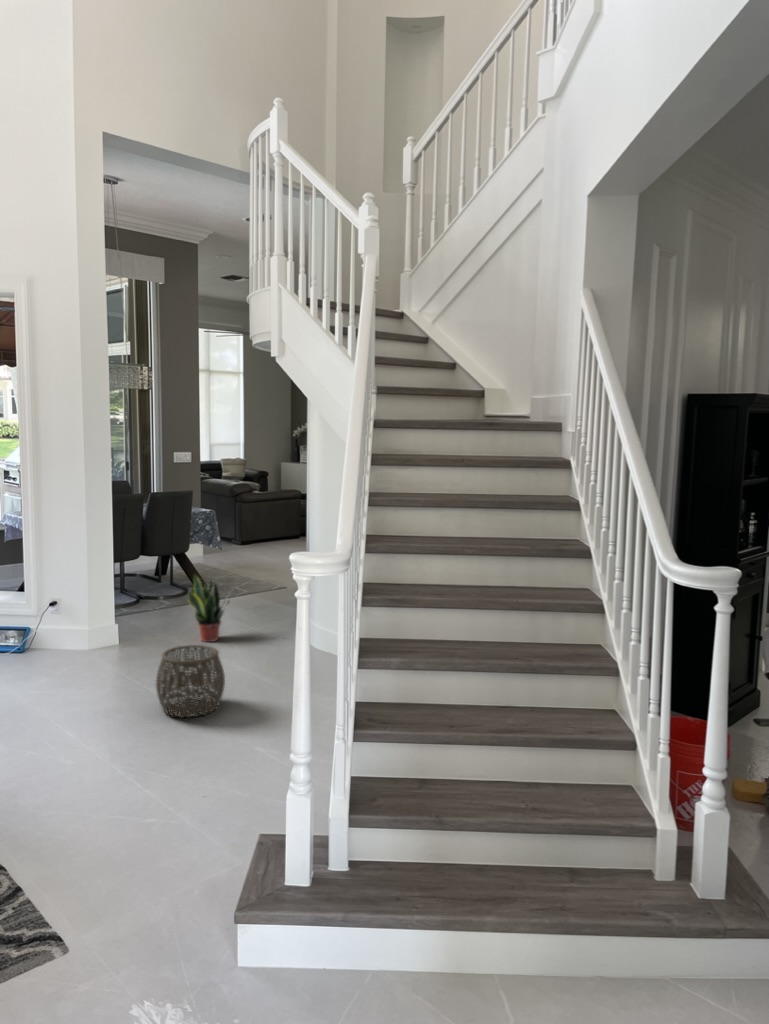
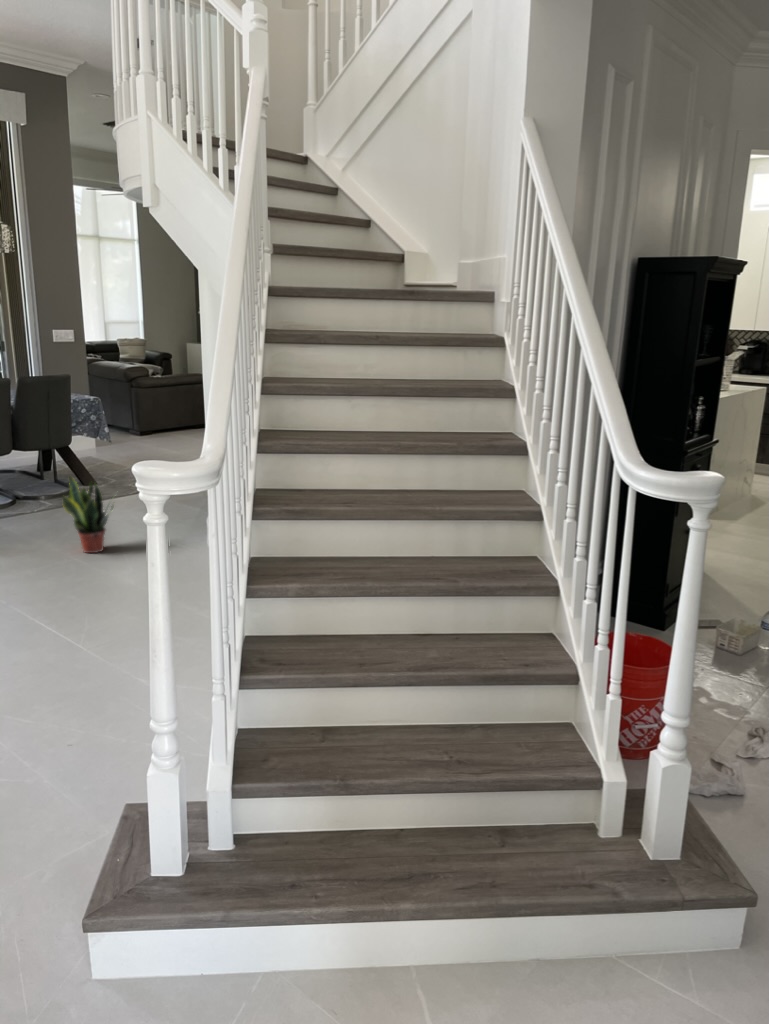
woven basket: present [156,645,225,717] -> none [16,563,103,649]

